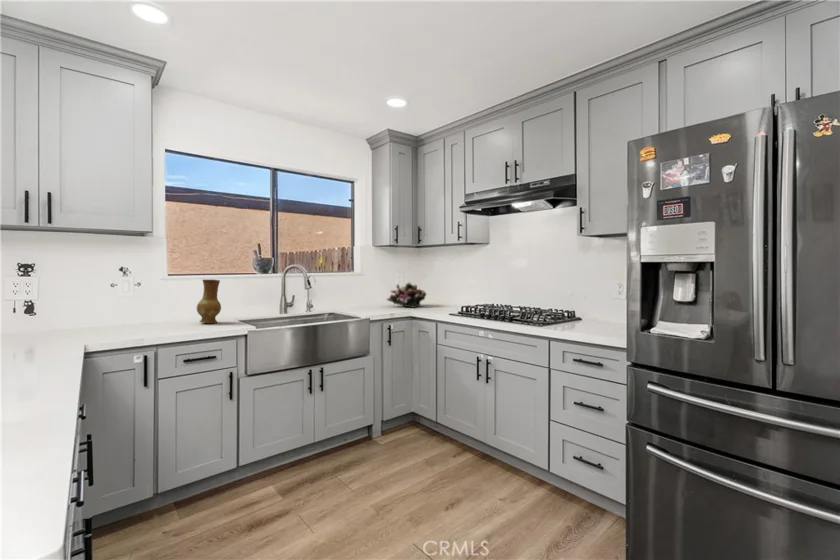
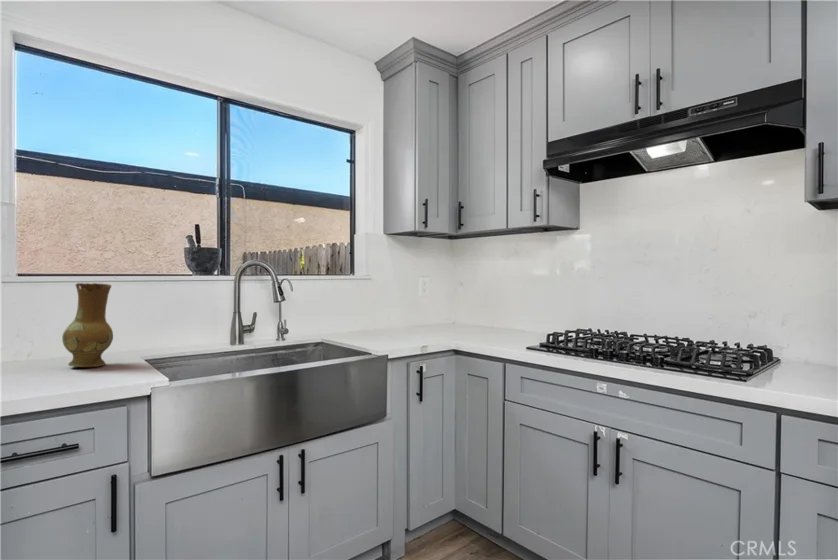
flower arrangement: present [387,283,426,308] -> none [407,292,472,333]

